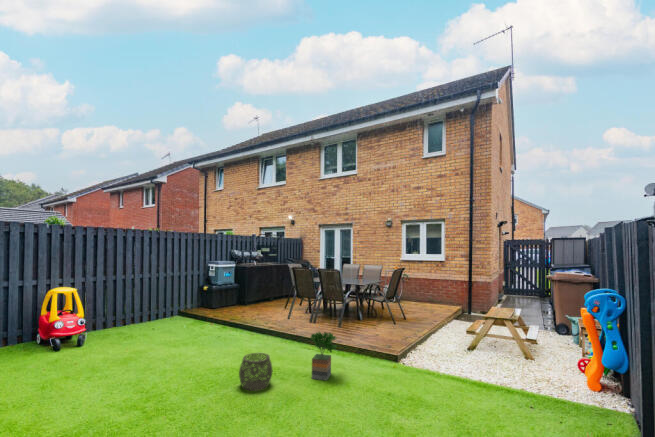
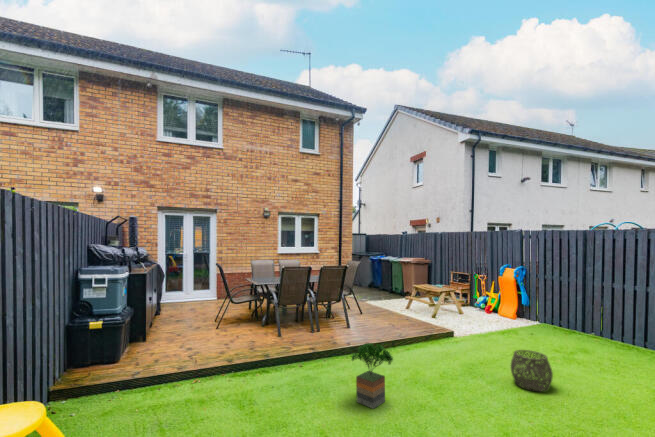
potted tree: present [311,332,336,380] -> present [351,343,393,409]

